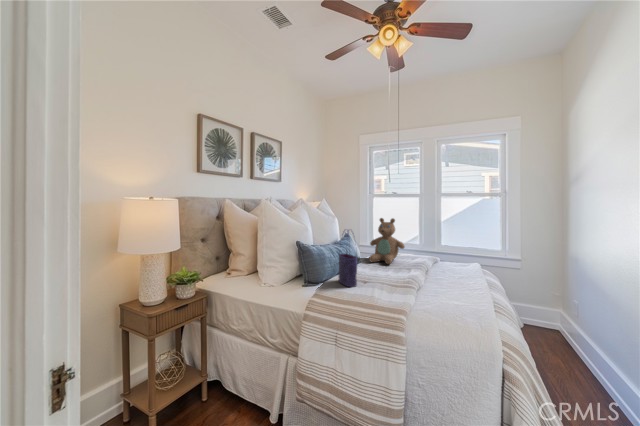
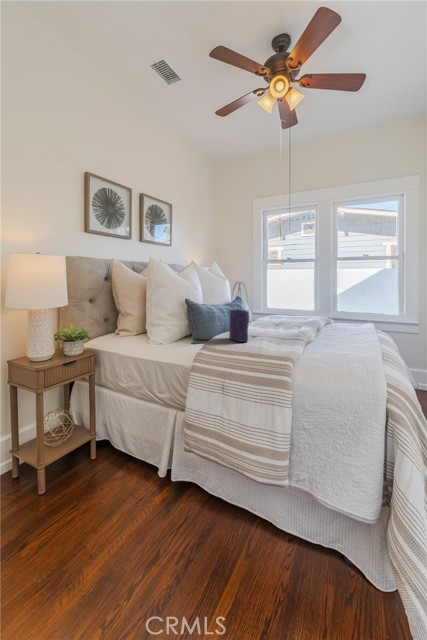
teddy bear: present [369,218,405,264] -> none [262,279,299,326]

